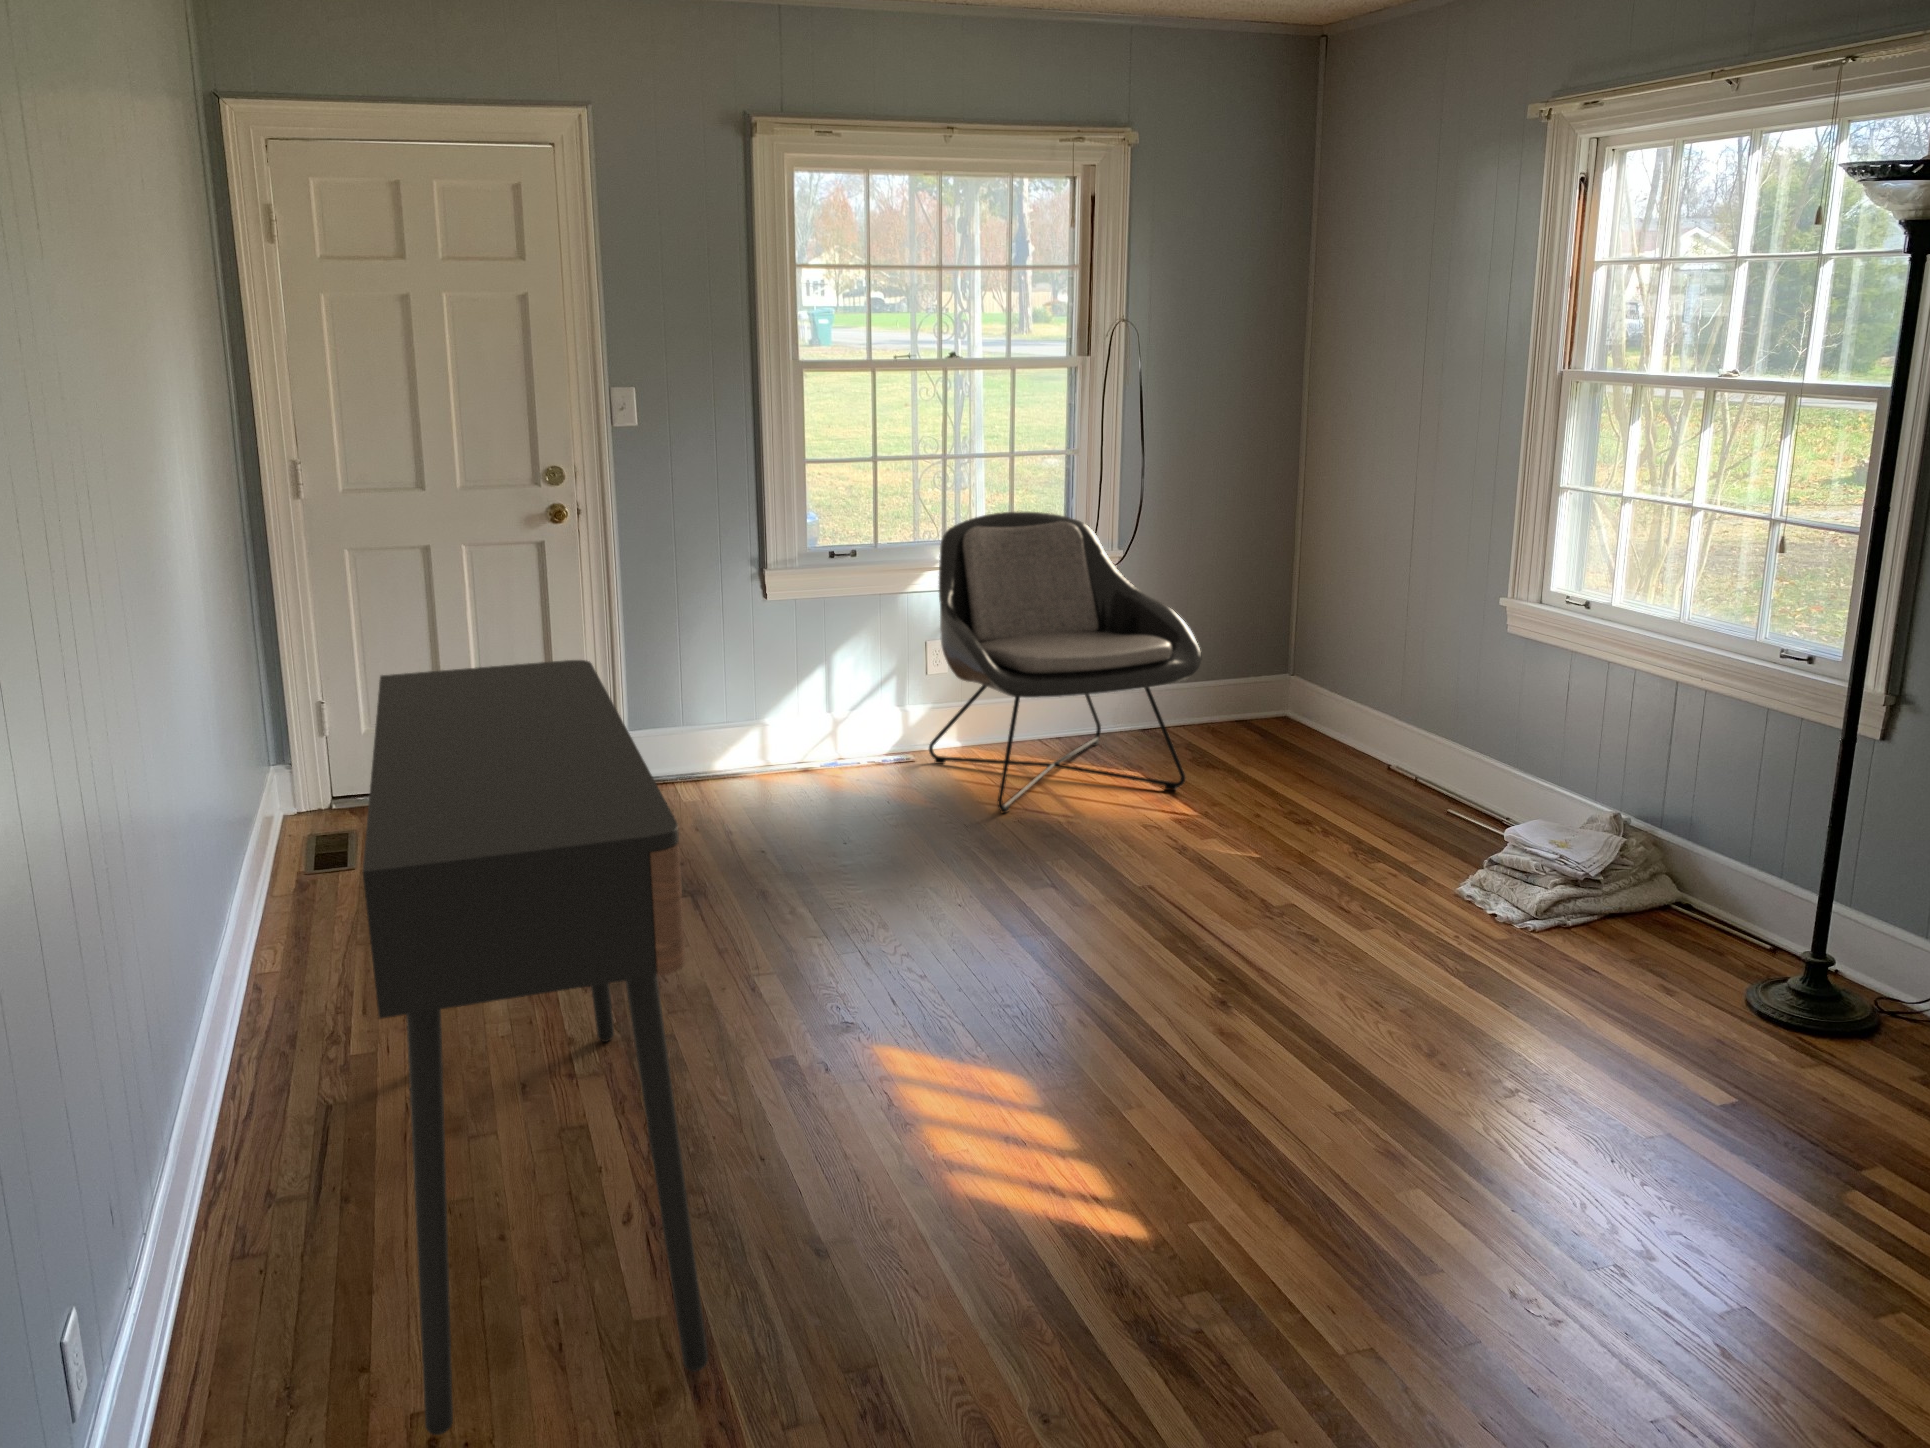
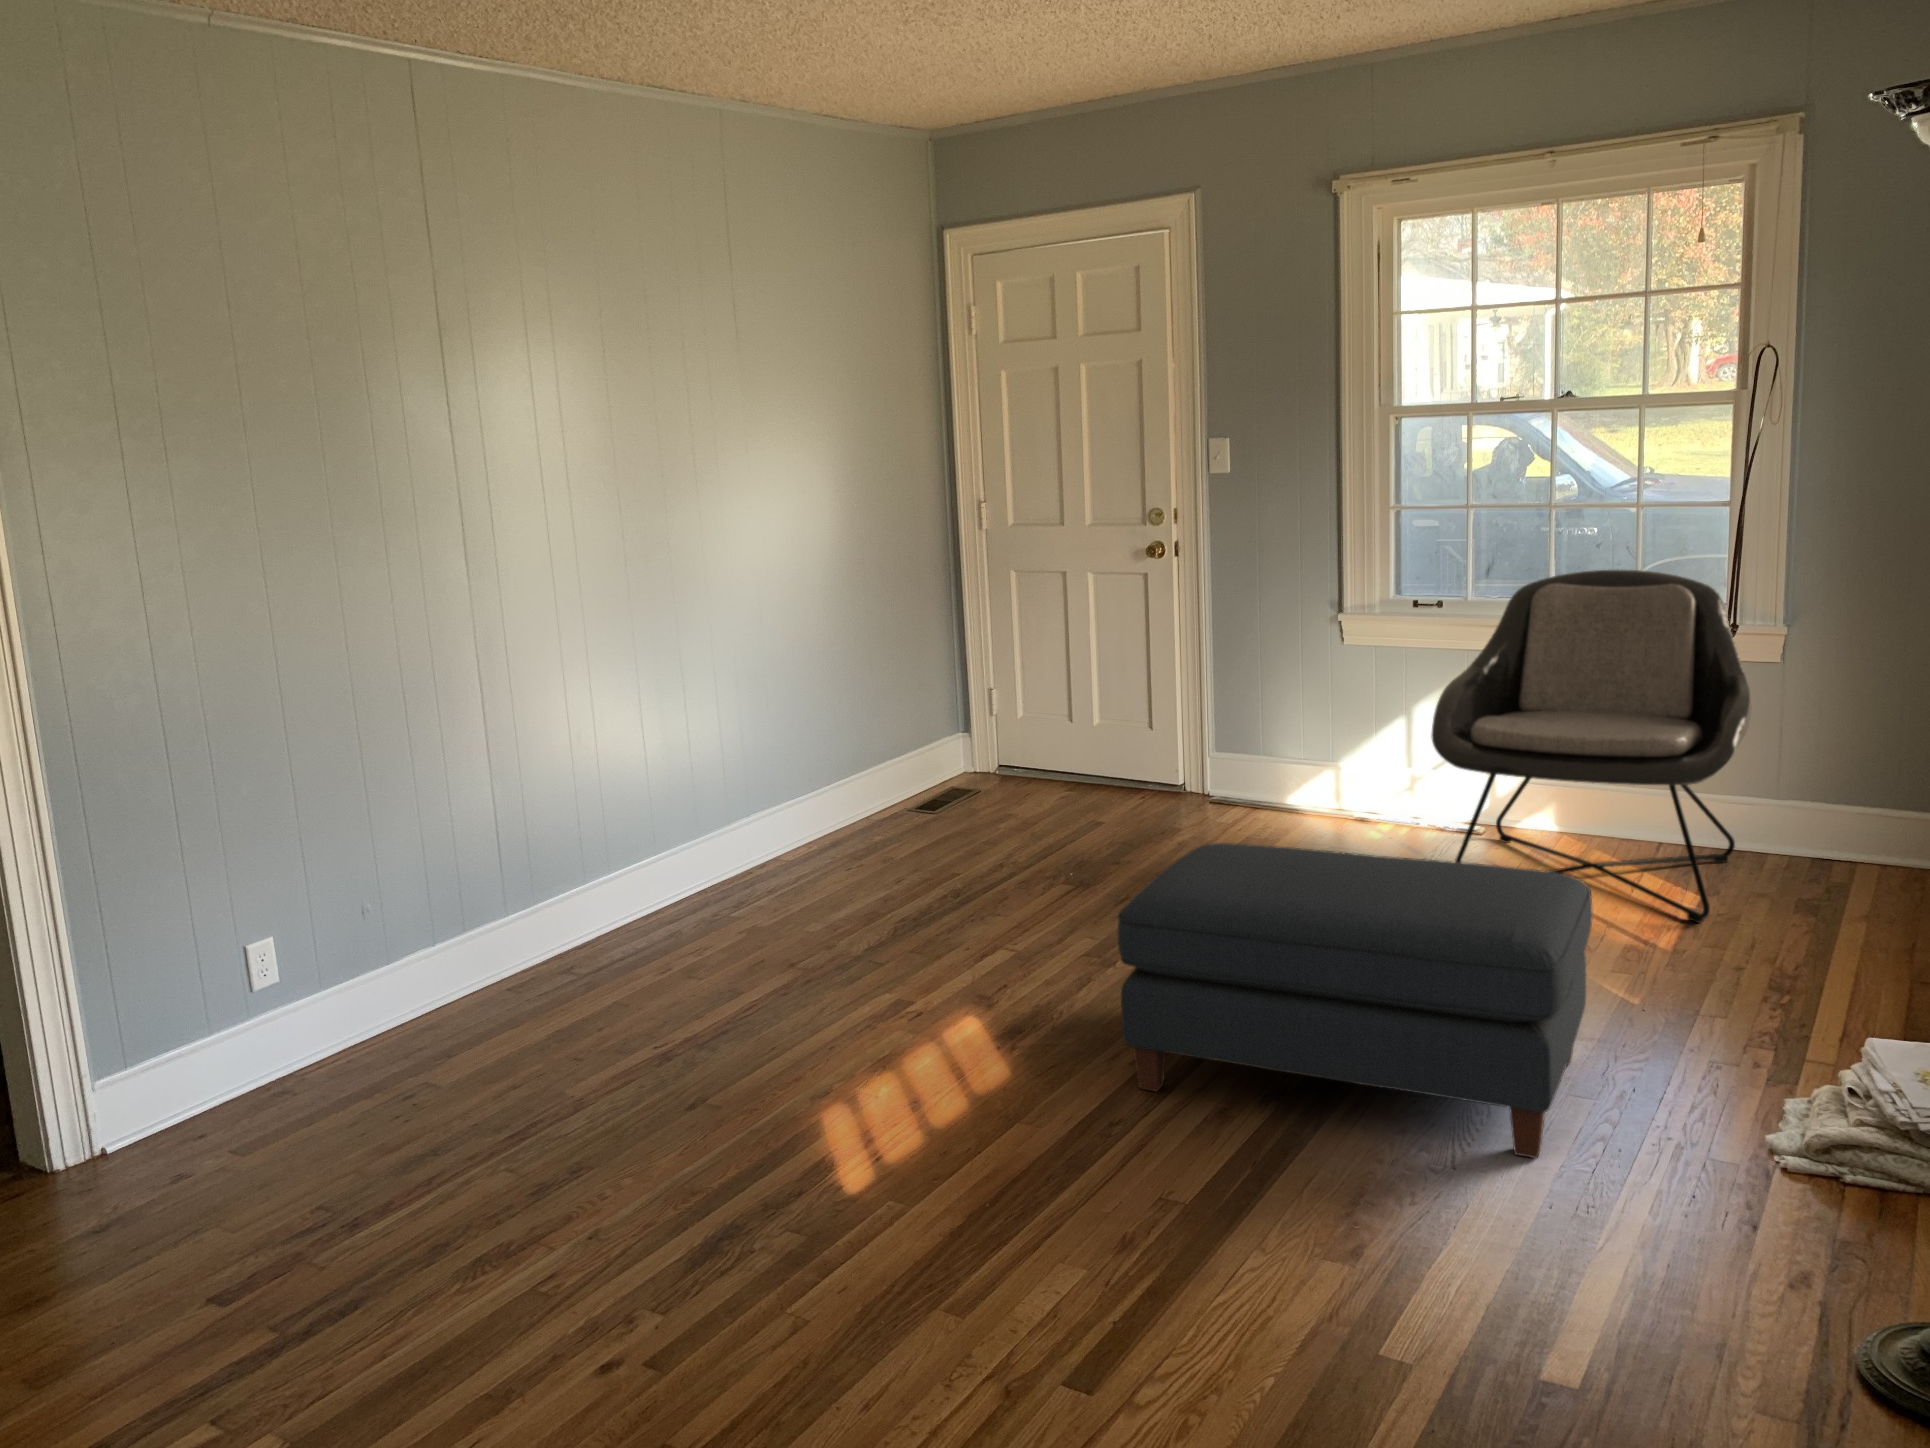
console table: present [363,660,708,1435] -> none [419,647,865,1102]
ottoman: none [1034,758,1476,1052] -> present [1118,843,1593,1158]

